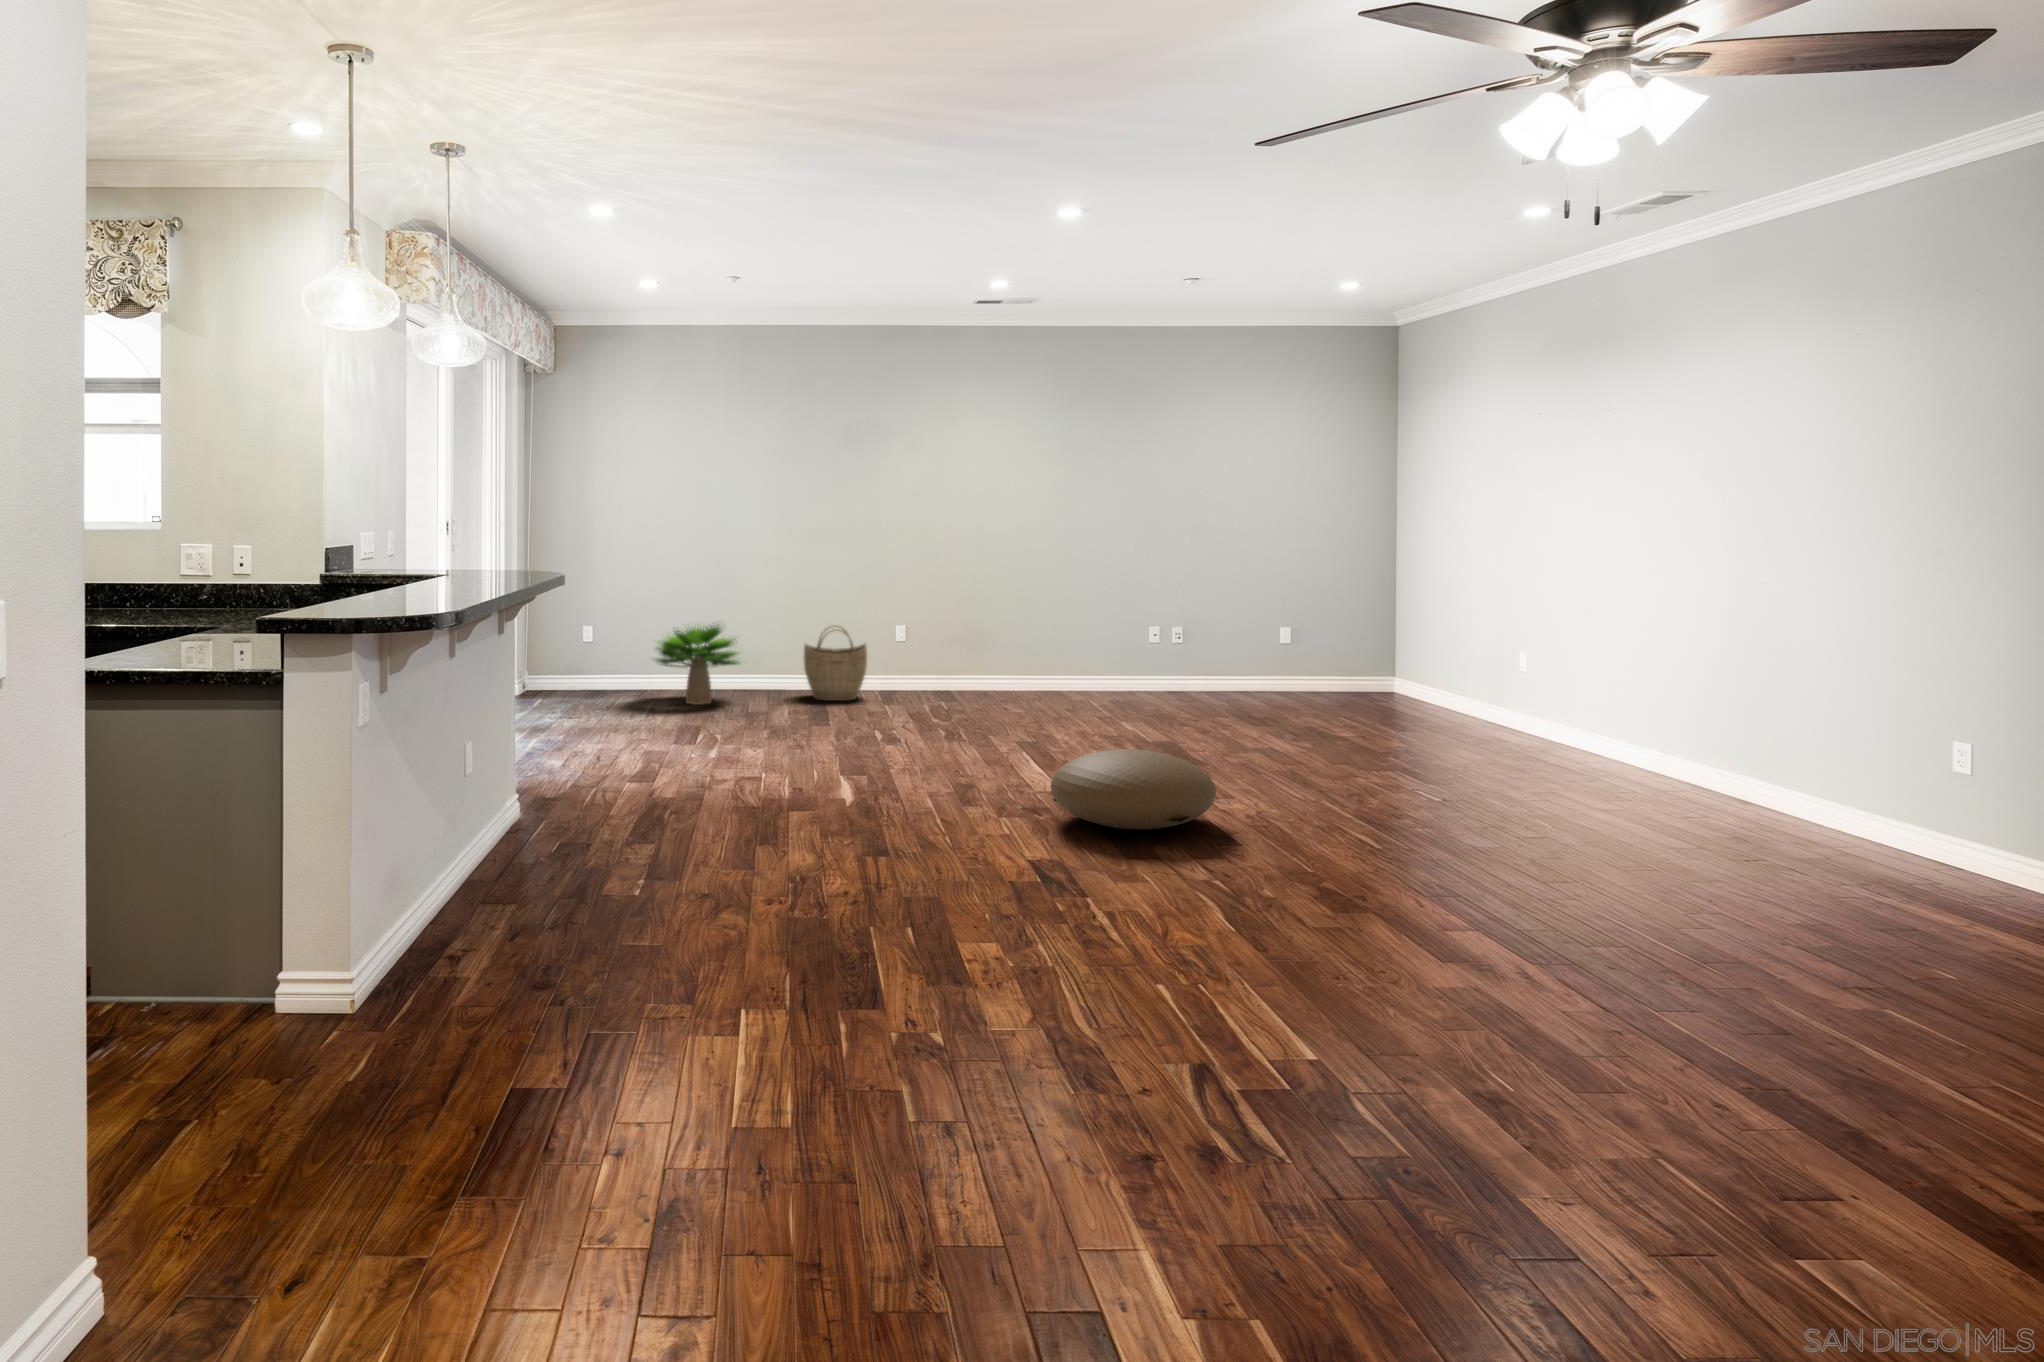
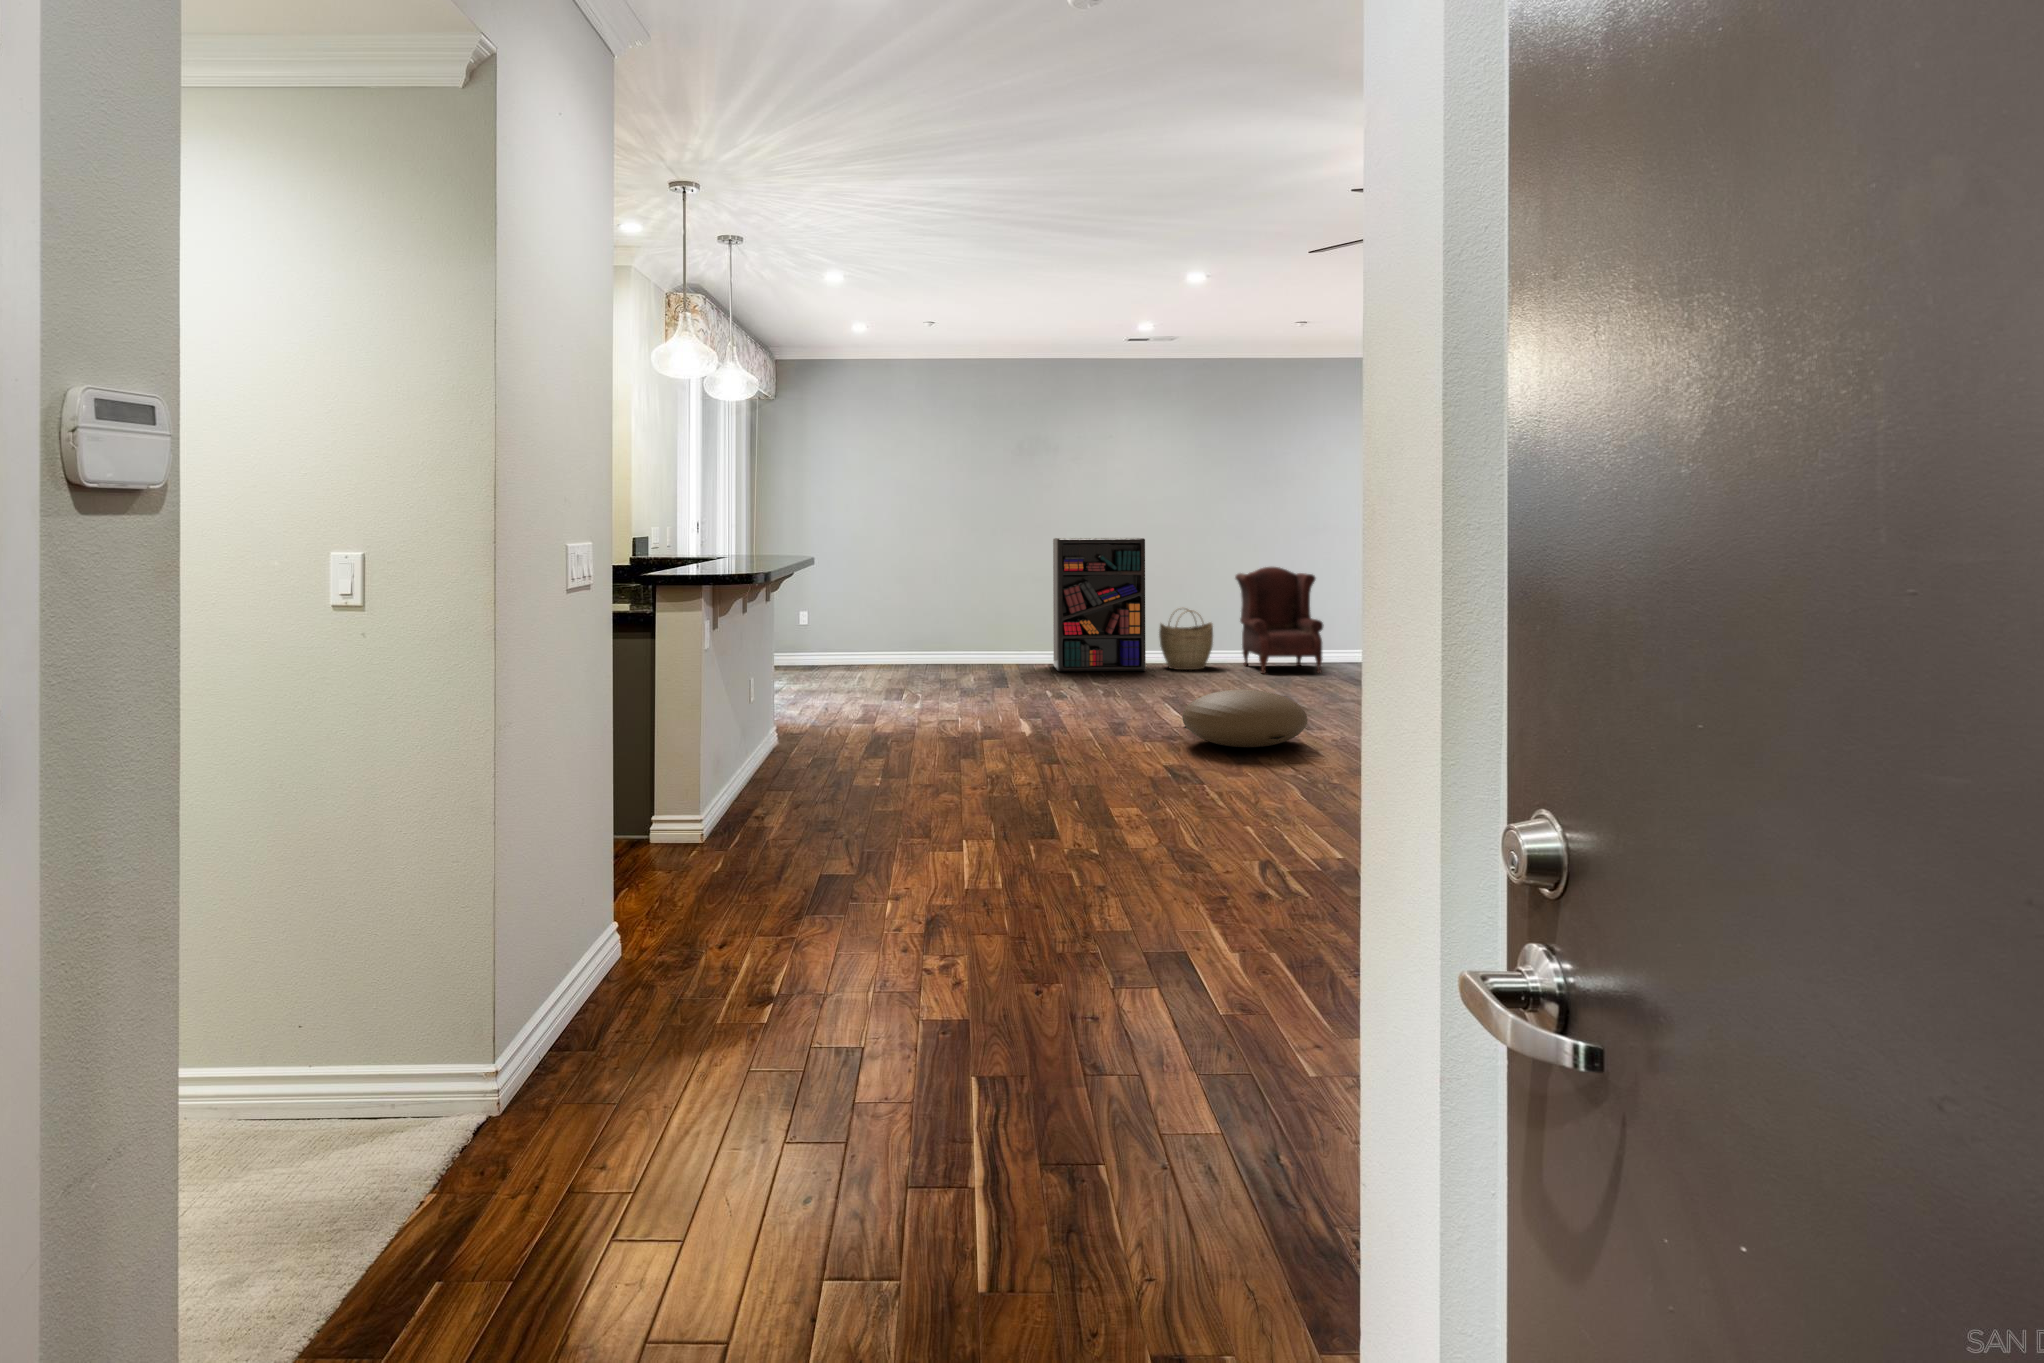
bookshelf: none [885,541,996,703] -> present [1053,538,1146,672]
armchair: none [1103,577,1211,707] -> present [1235,567,1324,674]
potted plant: present [655,624,741,705] -> none [856,603,940,674]
woven basket: present [804,627,867,701] -> present [1159,609,1213,670]

